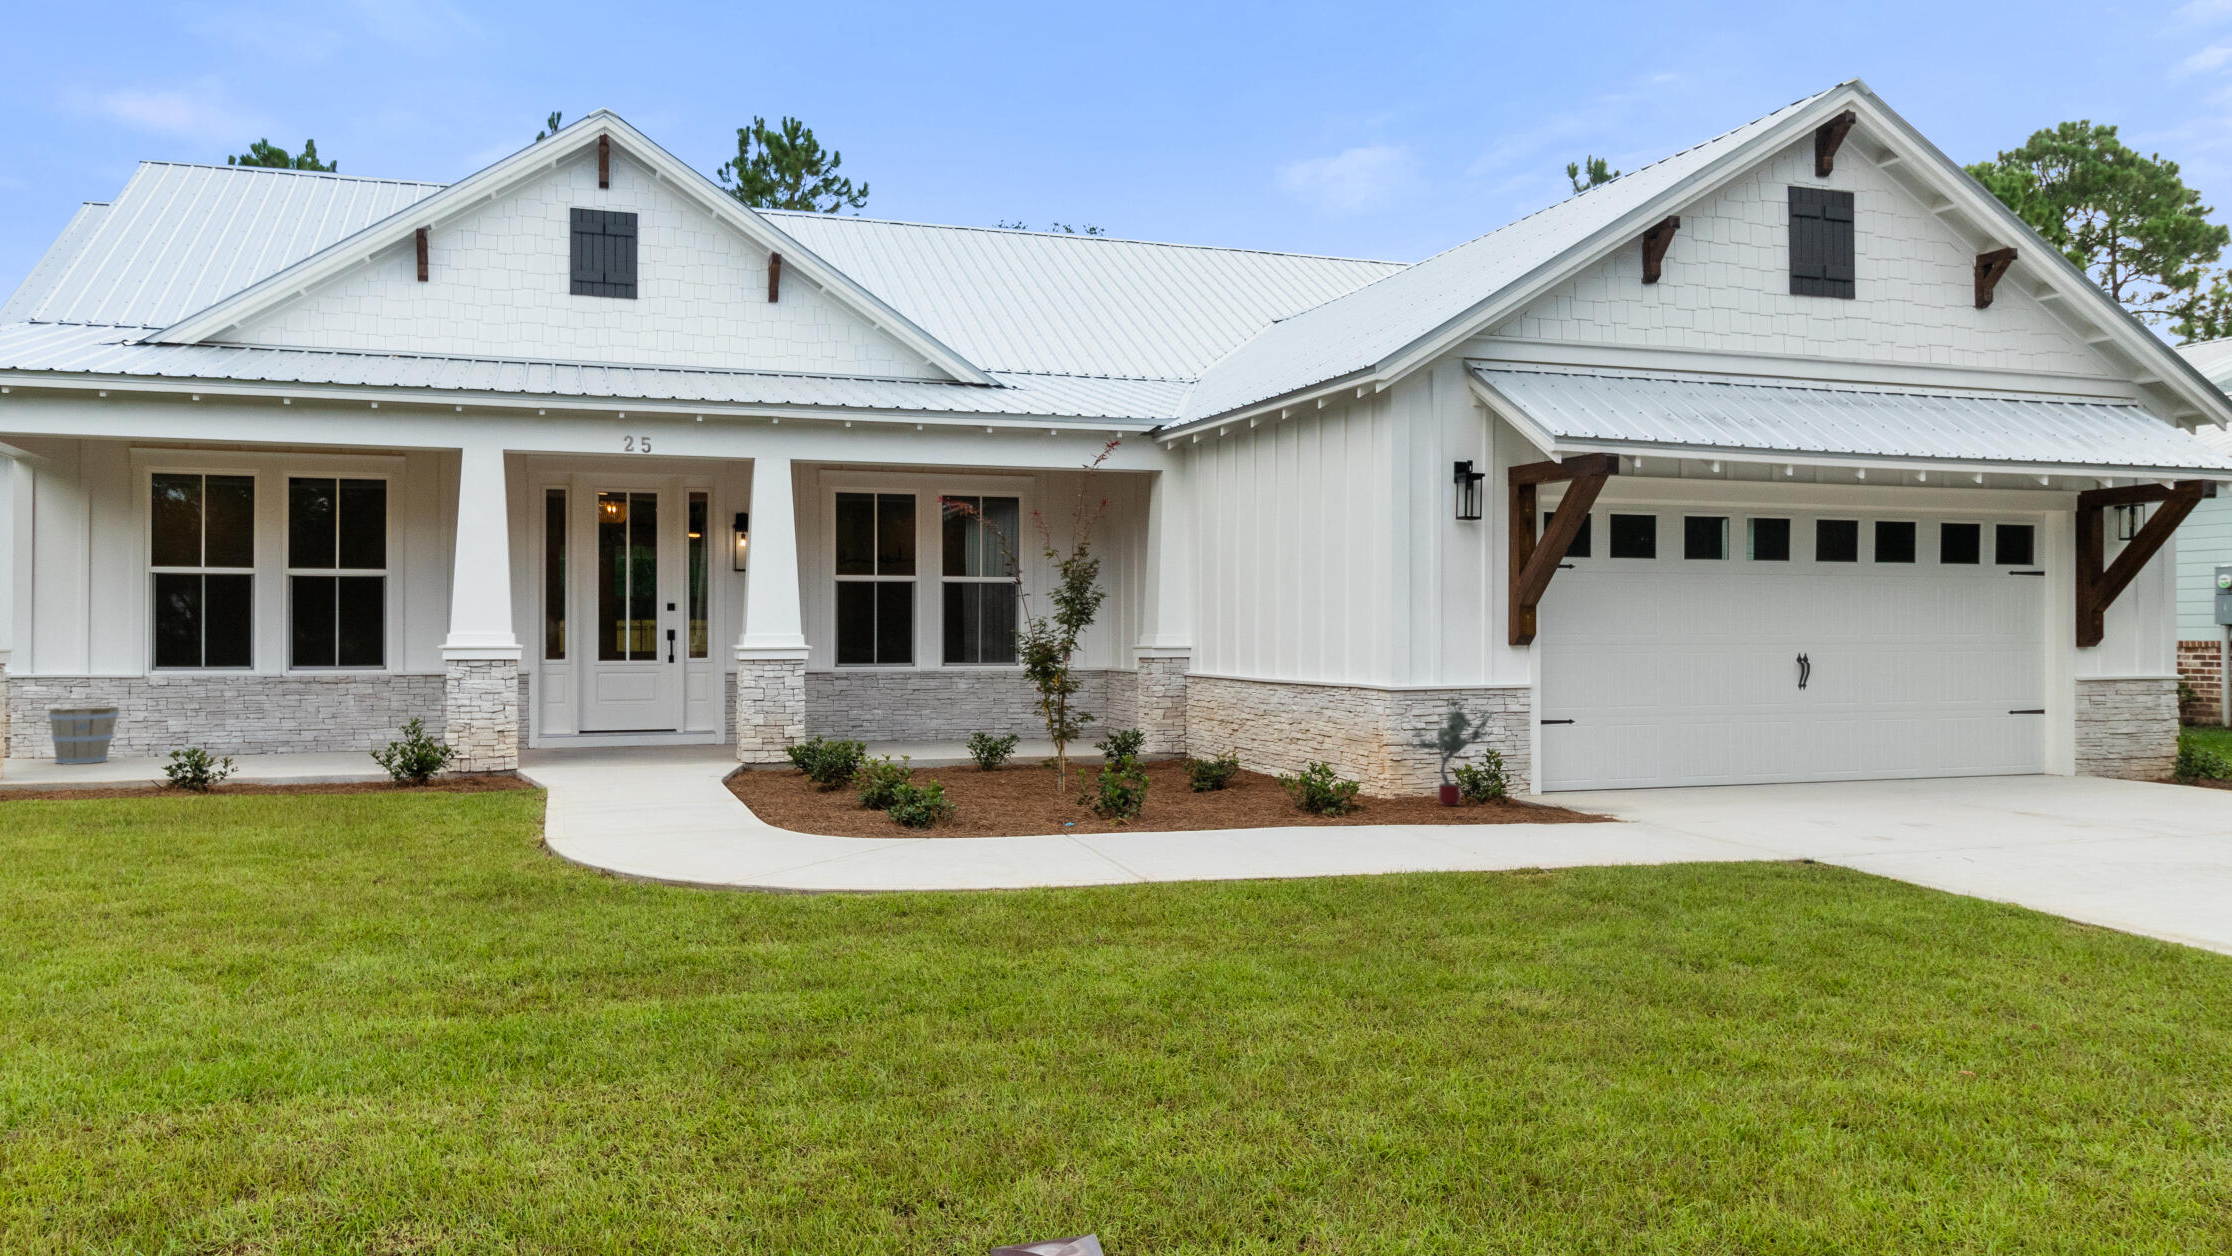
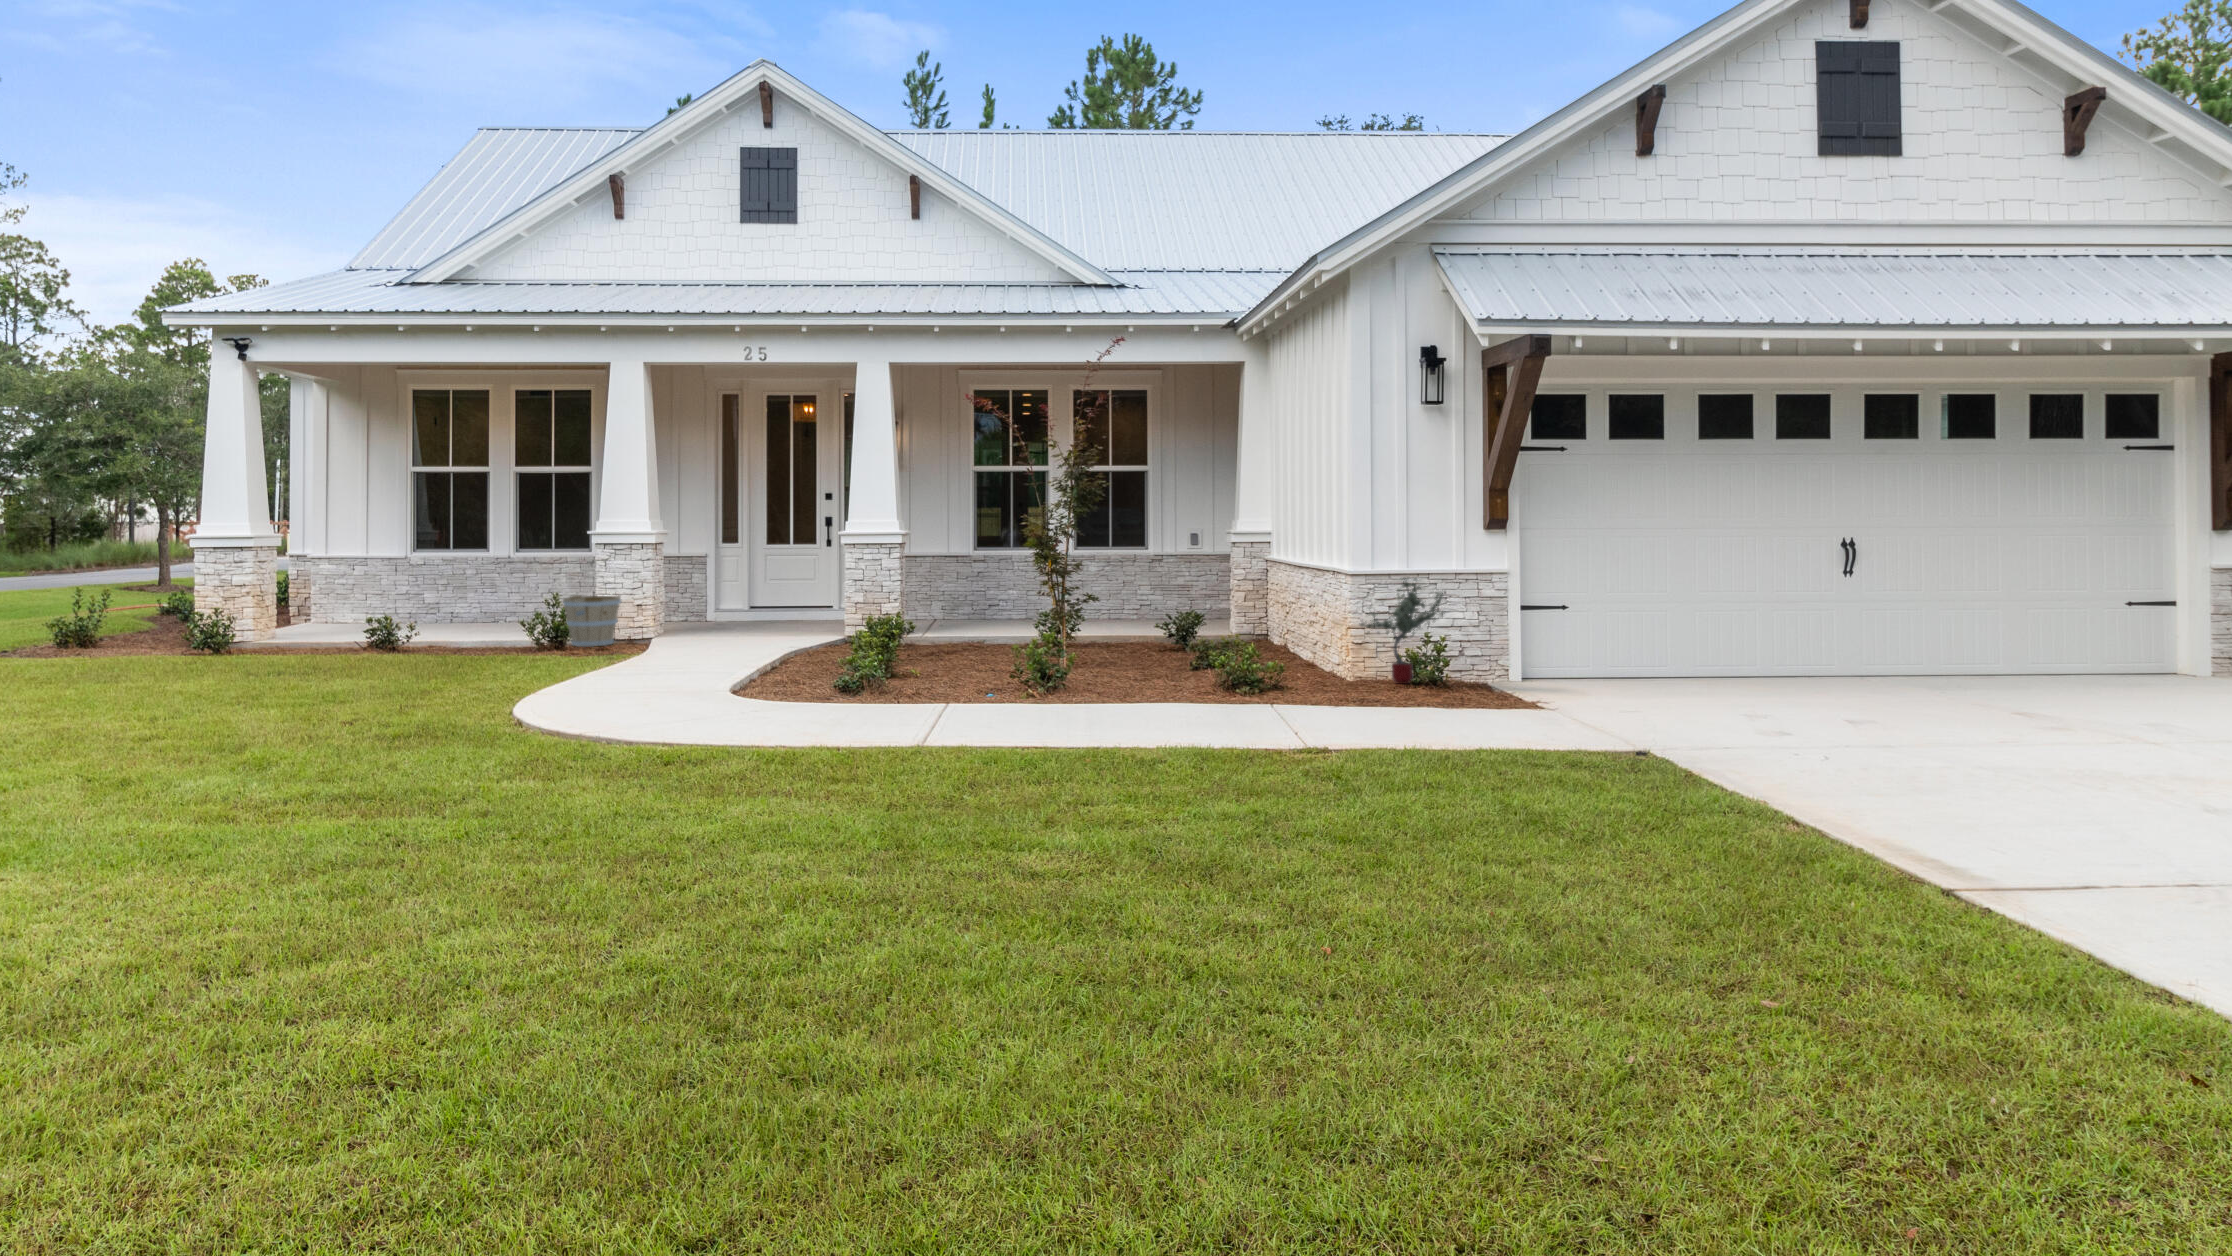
wooden bucket: present [48,706,119,764] -> present [563,595,621,647]

